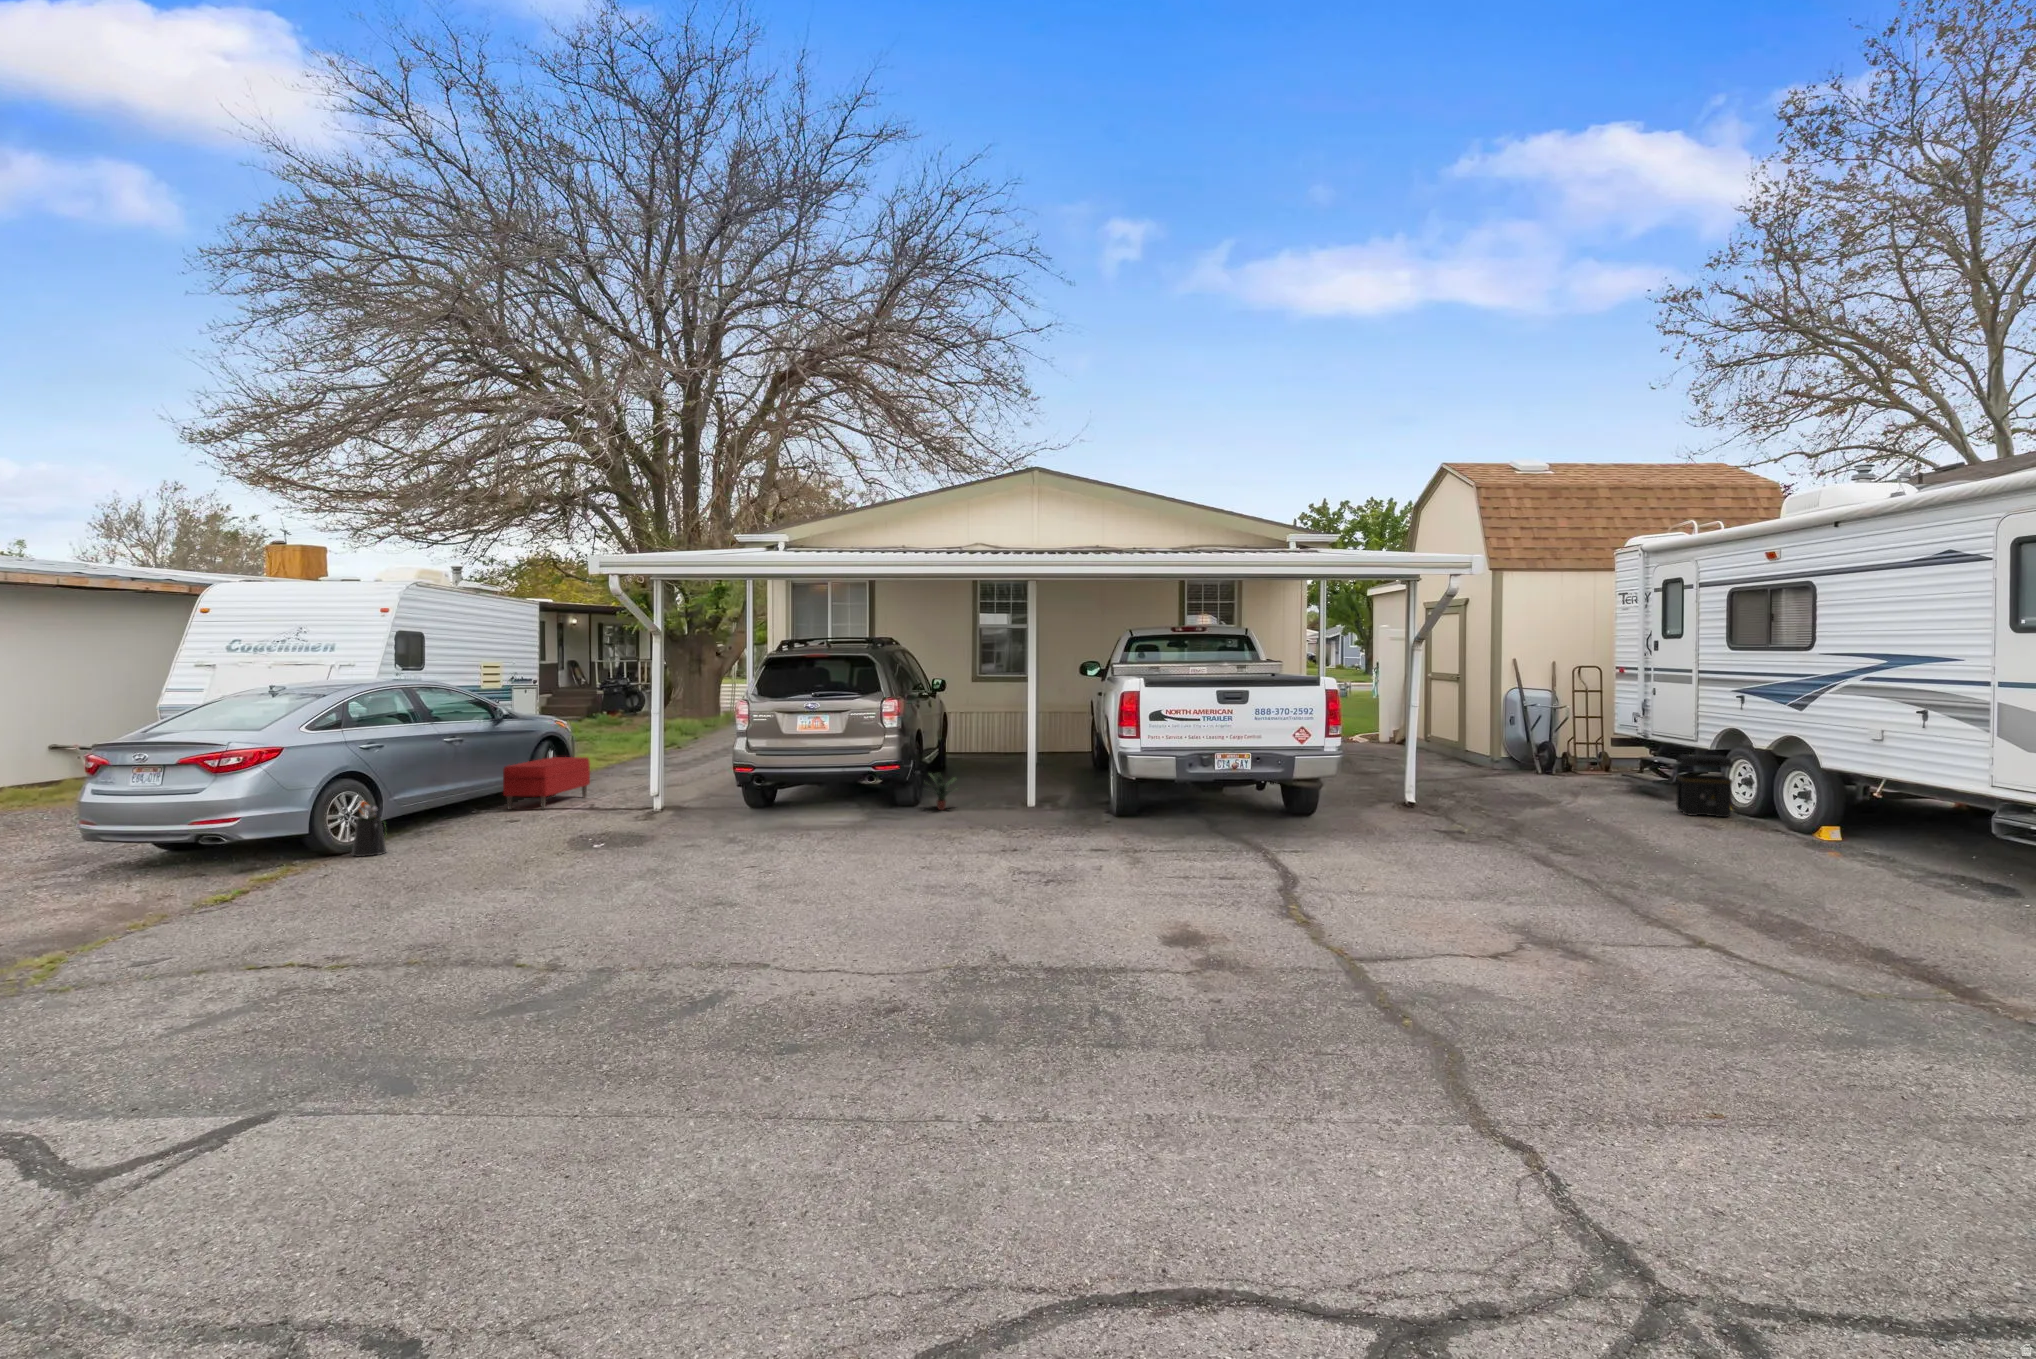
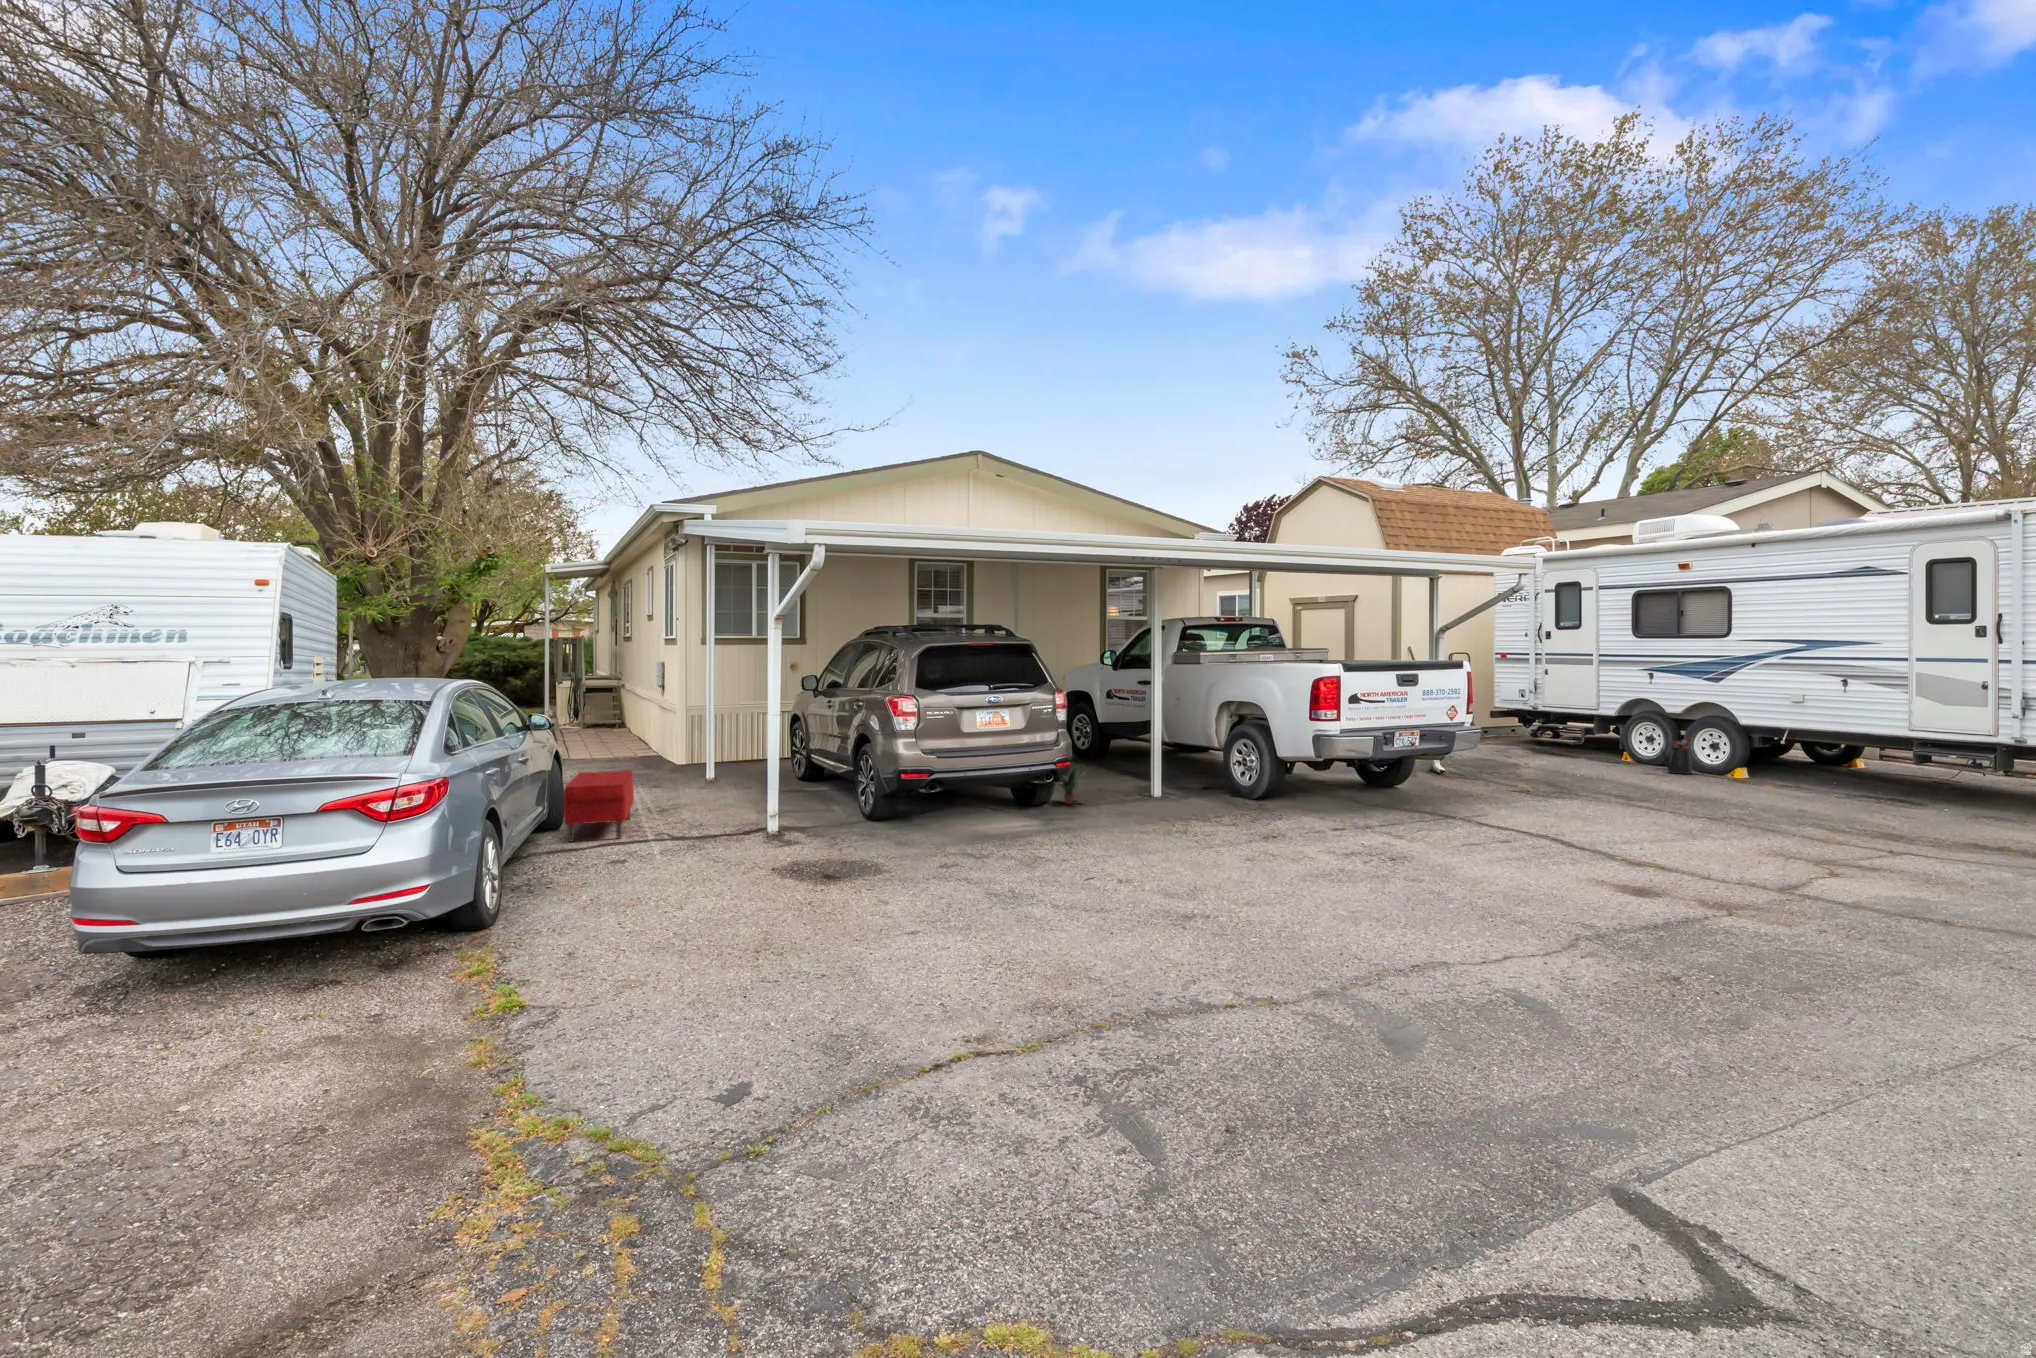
toolbox: present [1676,754,1733,817] -> none [1596,720,1646,768]
watering can: present [352,801,387,856] -> present [1661,738,1692,774]

